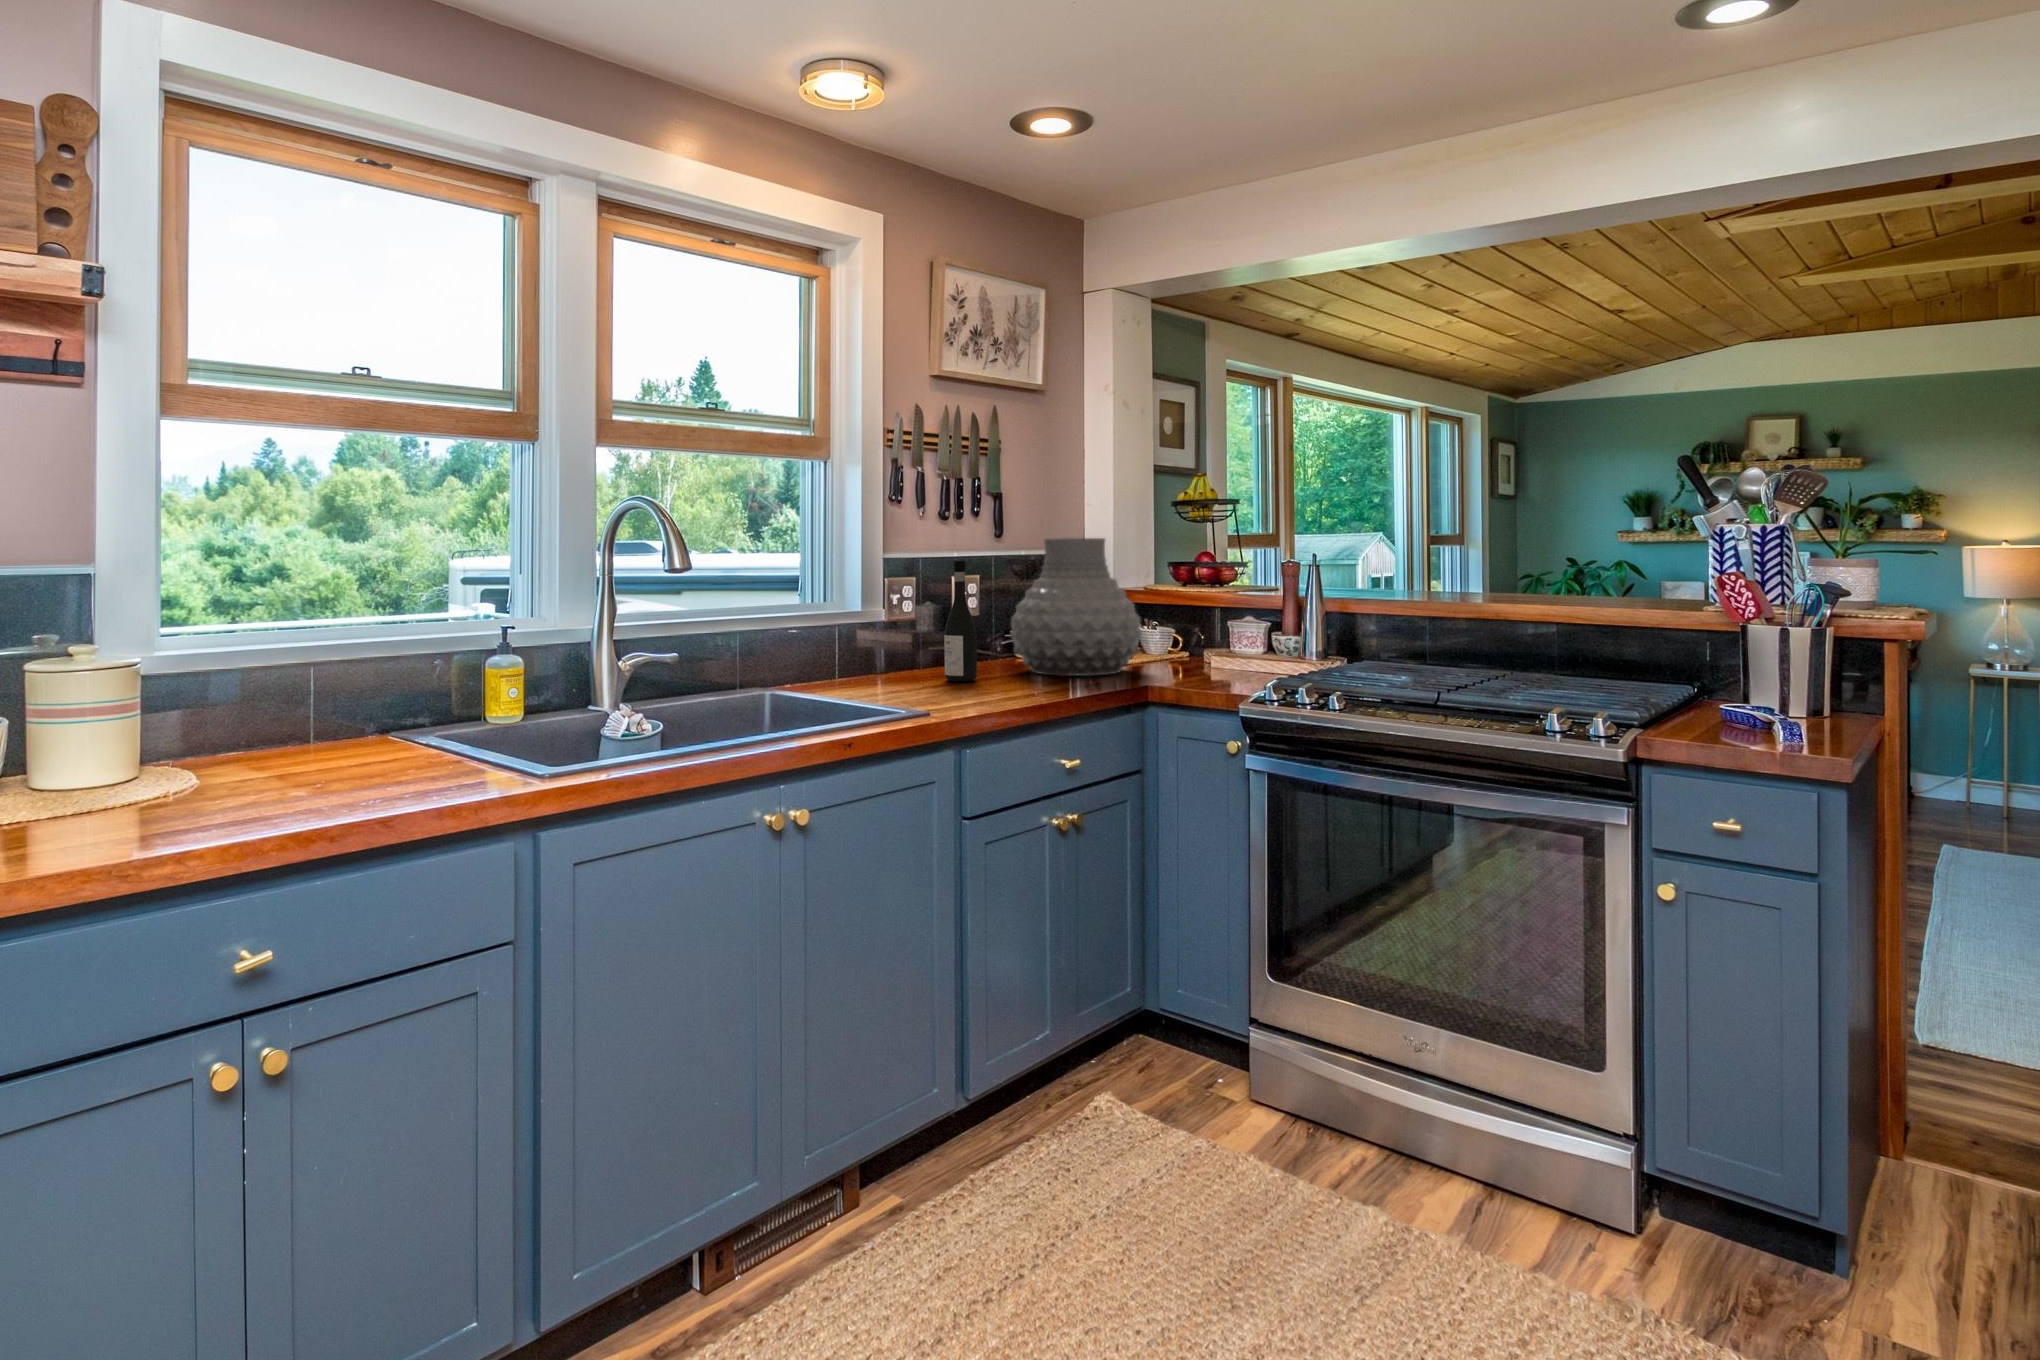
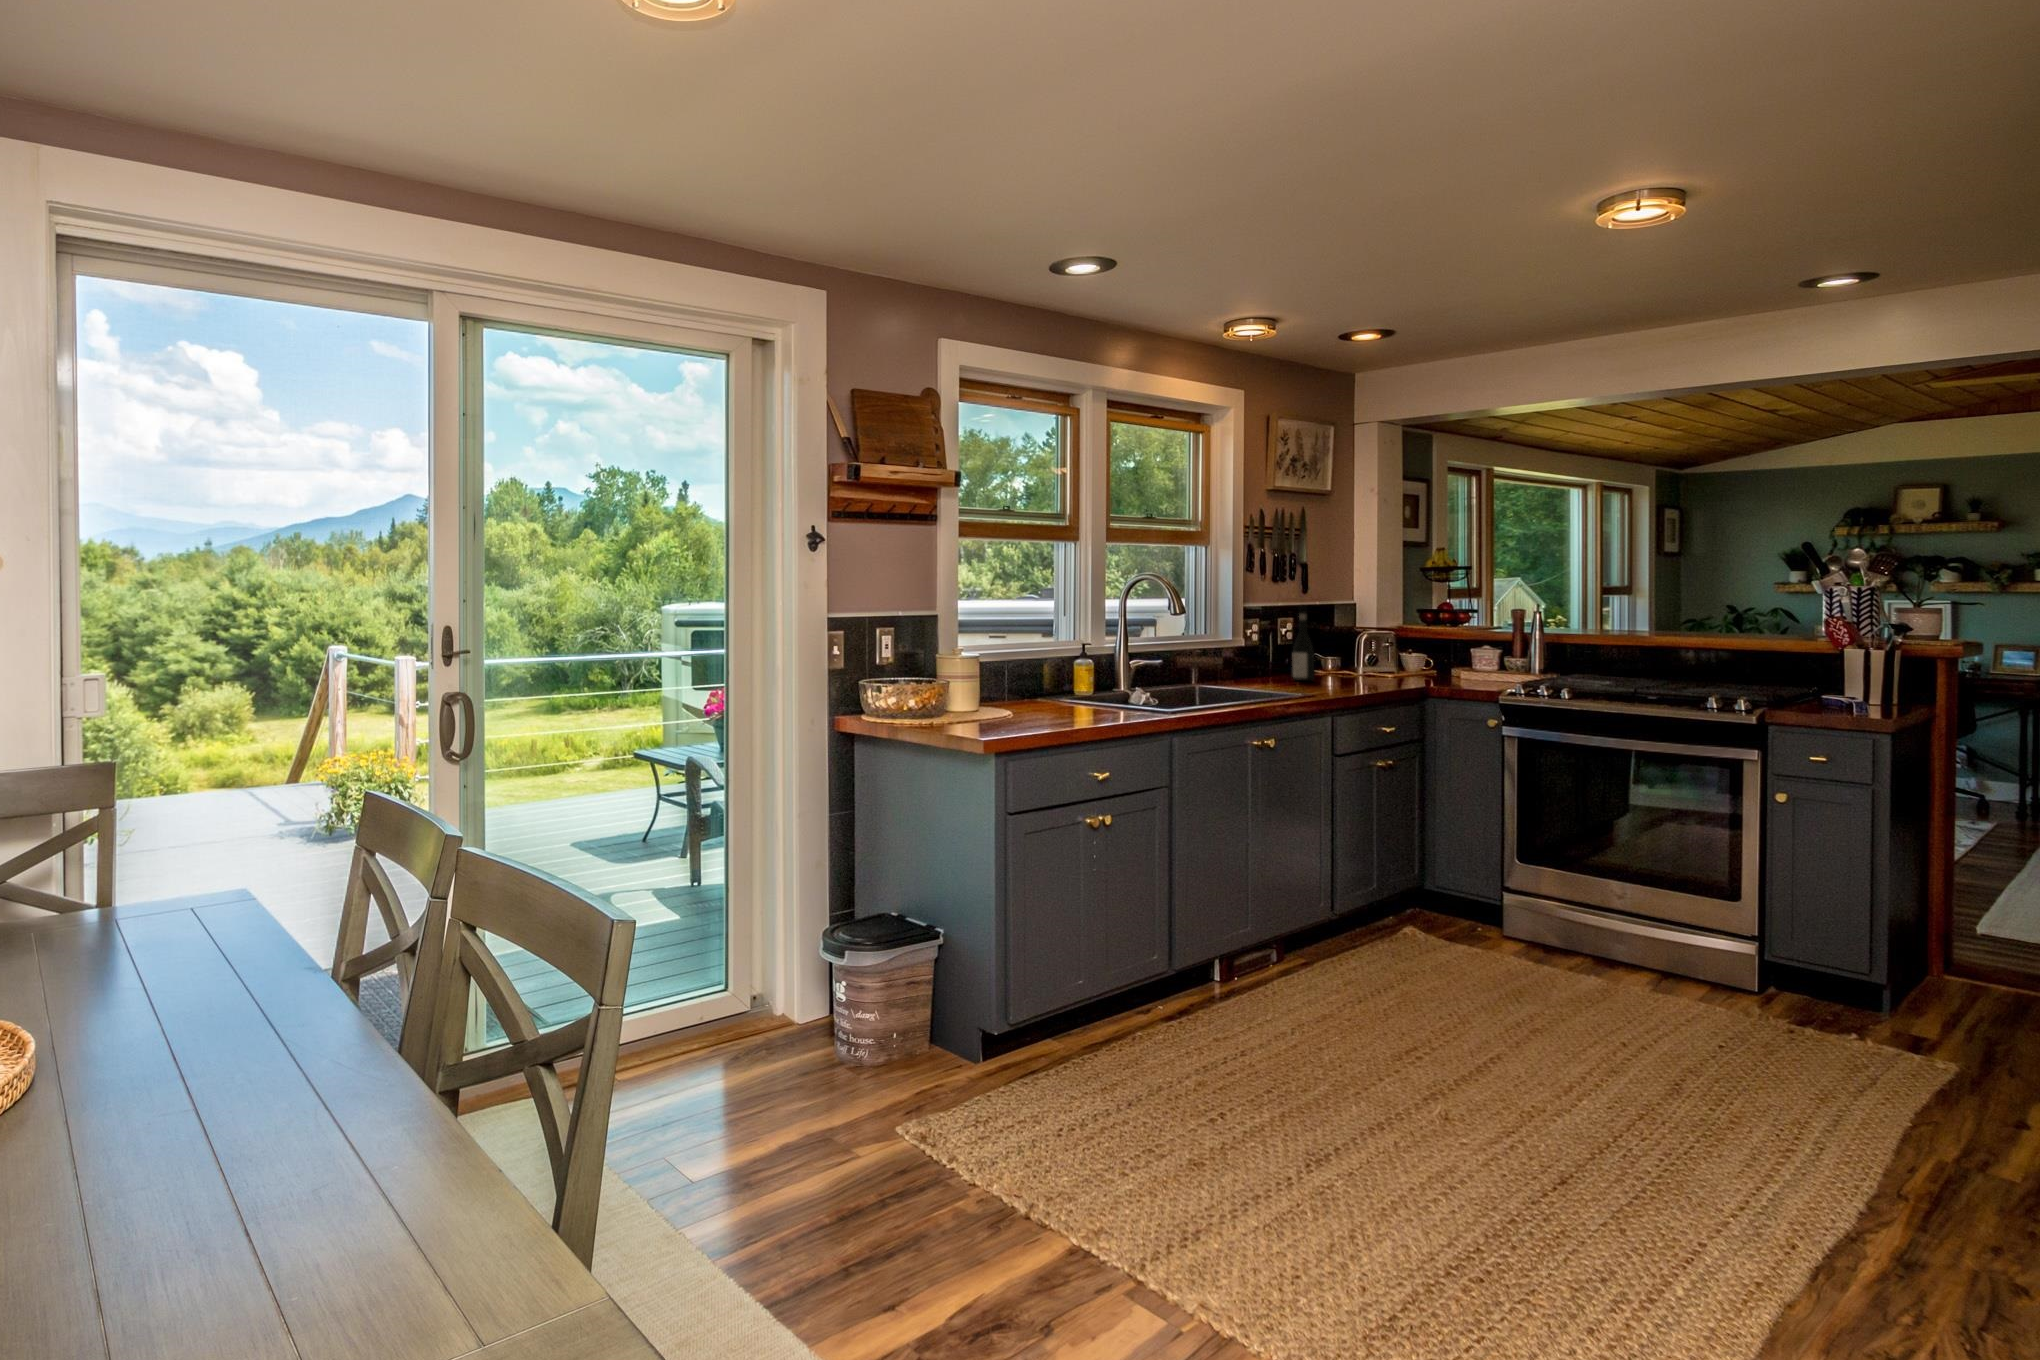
vase: present [1010,538,1141,676] -> none [1327,593,1419,680]

